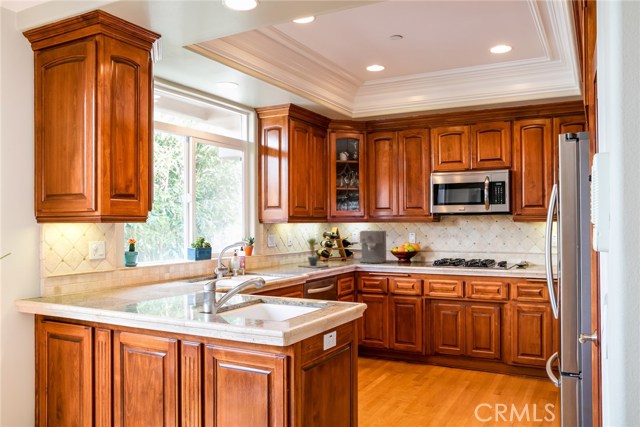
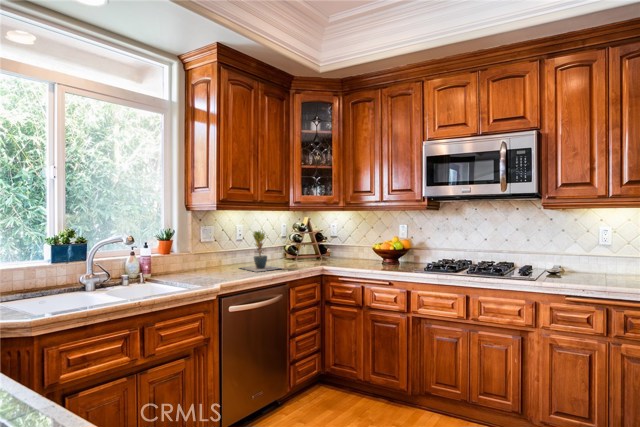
coffee maker: present [359,231,386,263] -> none [330,221,368,265]

